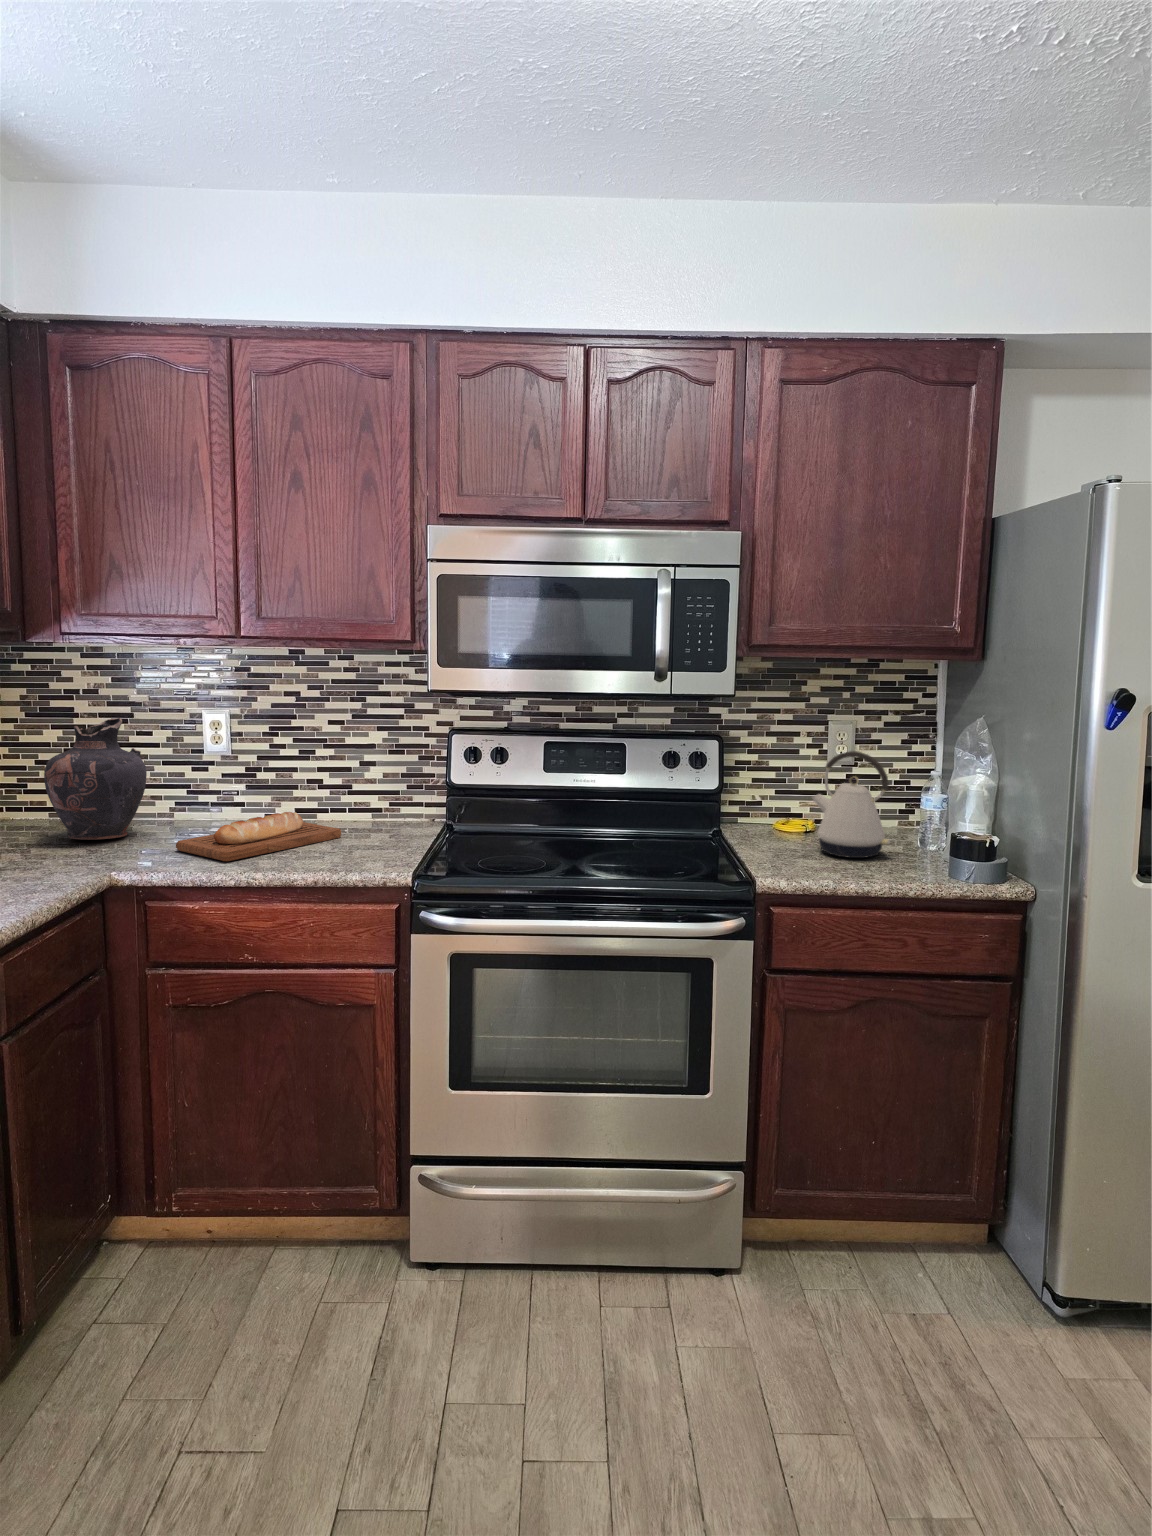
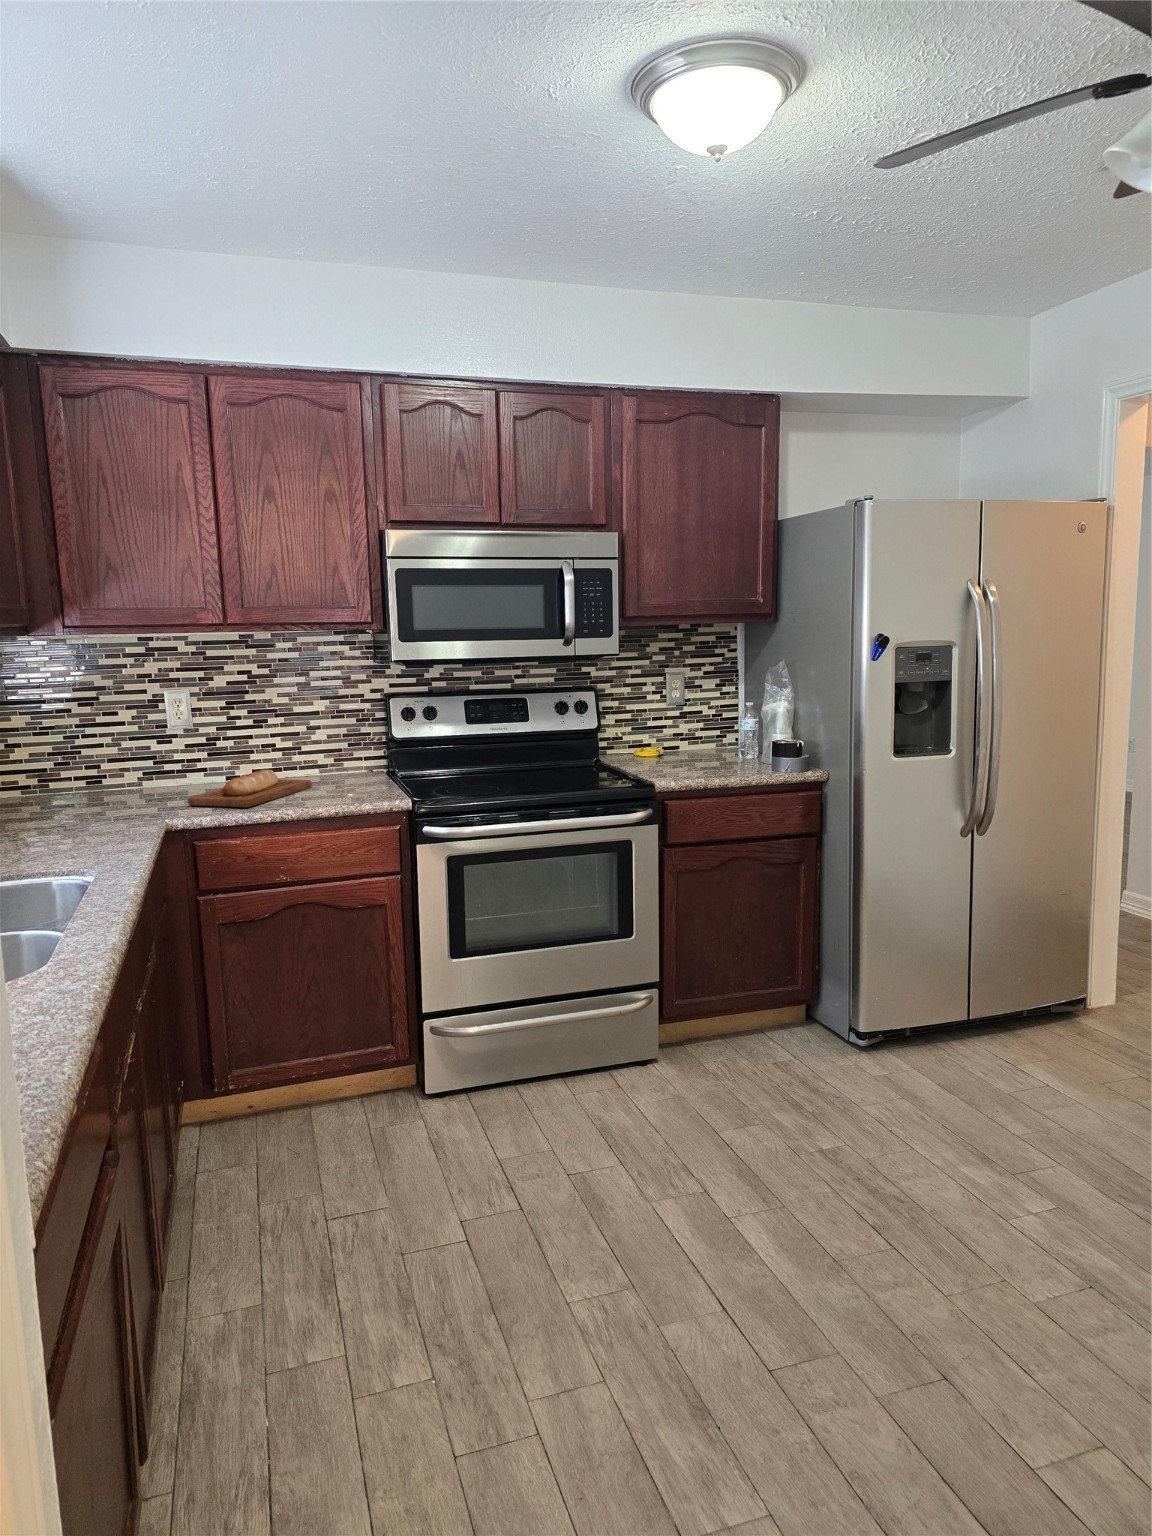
vase: present [44,718,147,840] -> none [49,699,138,806]
kettle: present [812,751,890,858] -> none [669,691,728,767]

